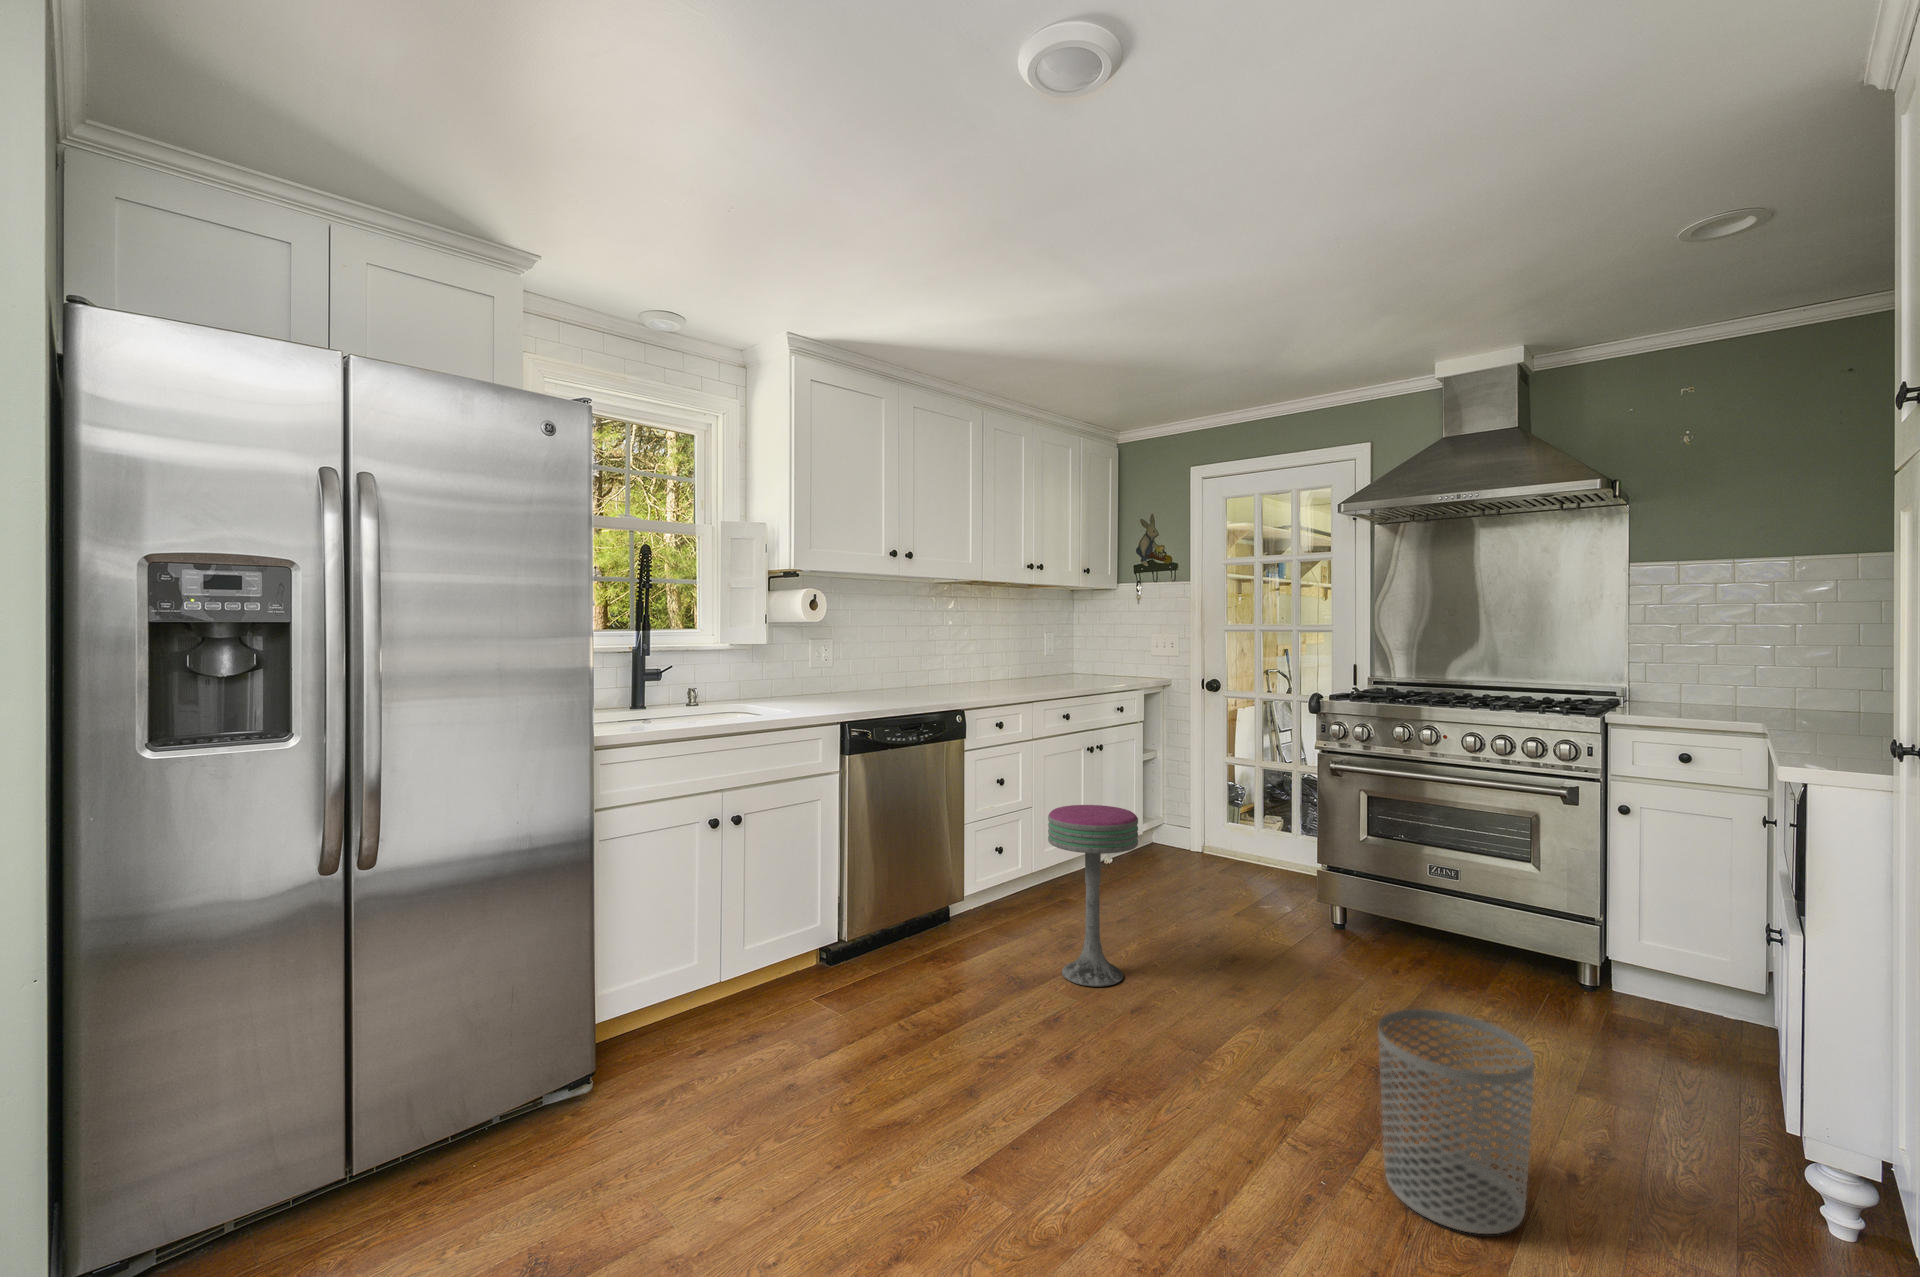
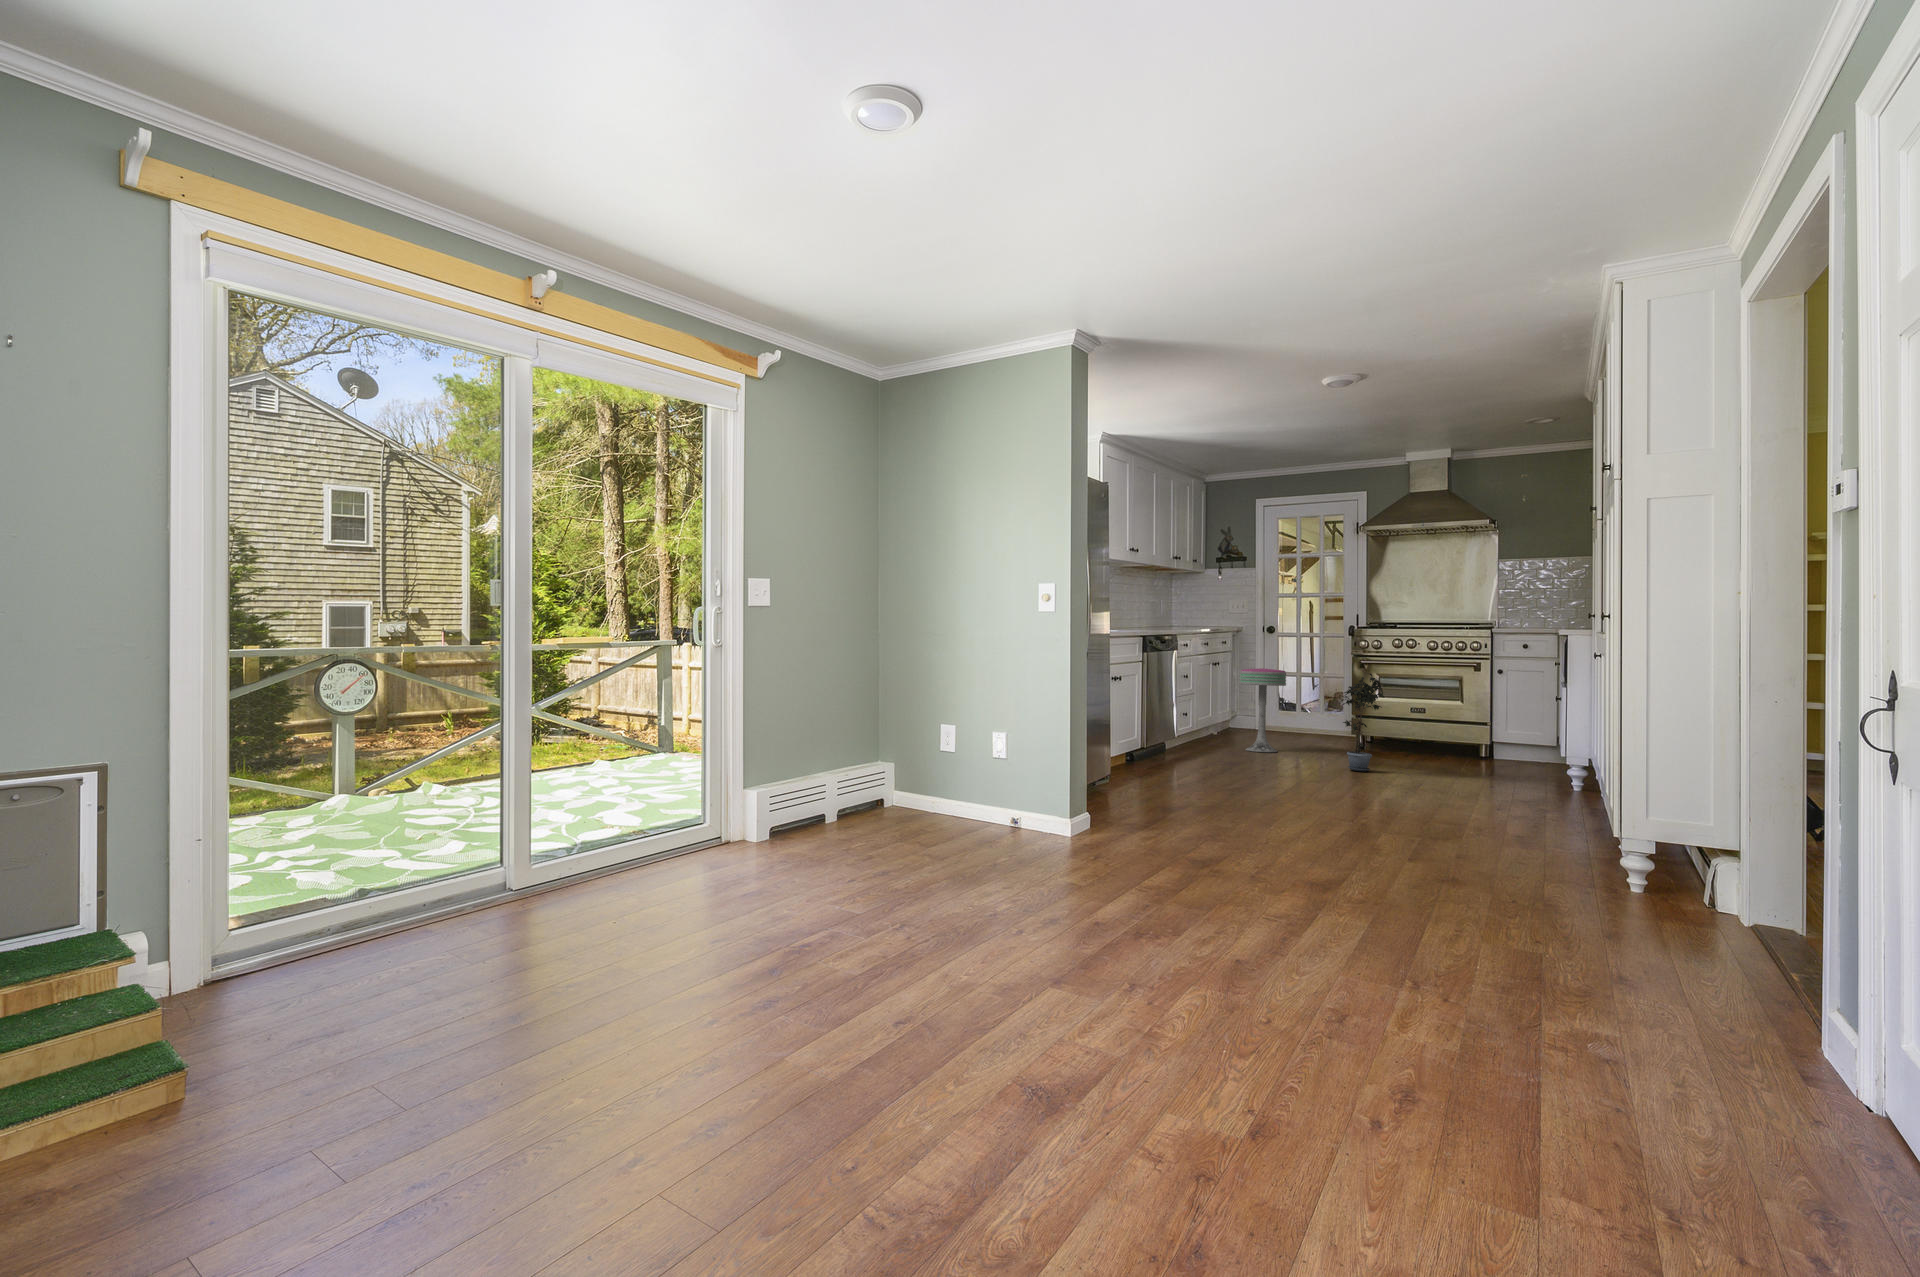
potted plant: none [1148,904,1265,1169] -> present [1341,673,1385,772]
waste bin: present [1378,1009,1534,1234] -> none [1424,716,1480,777]

